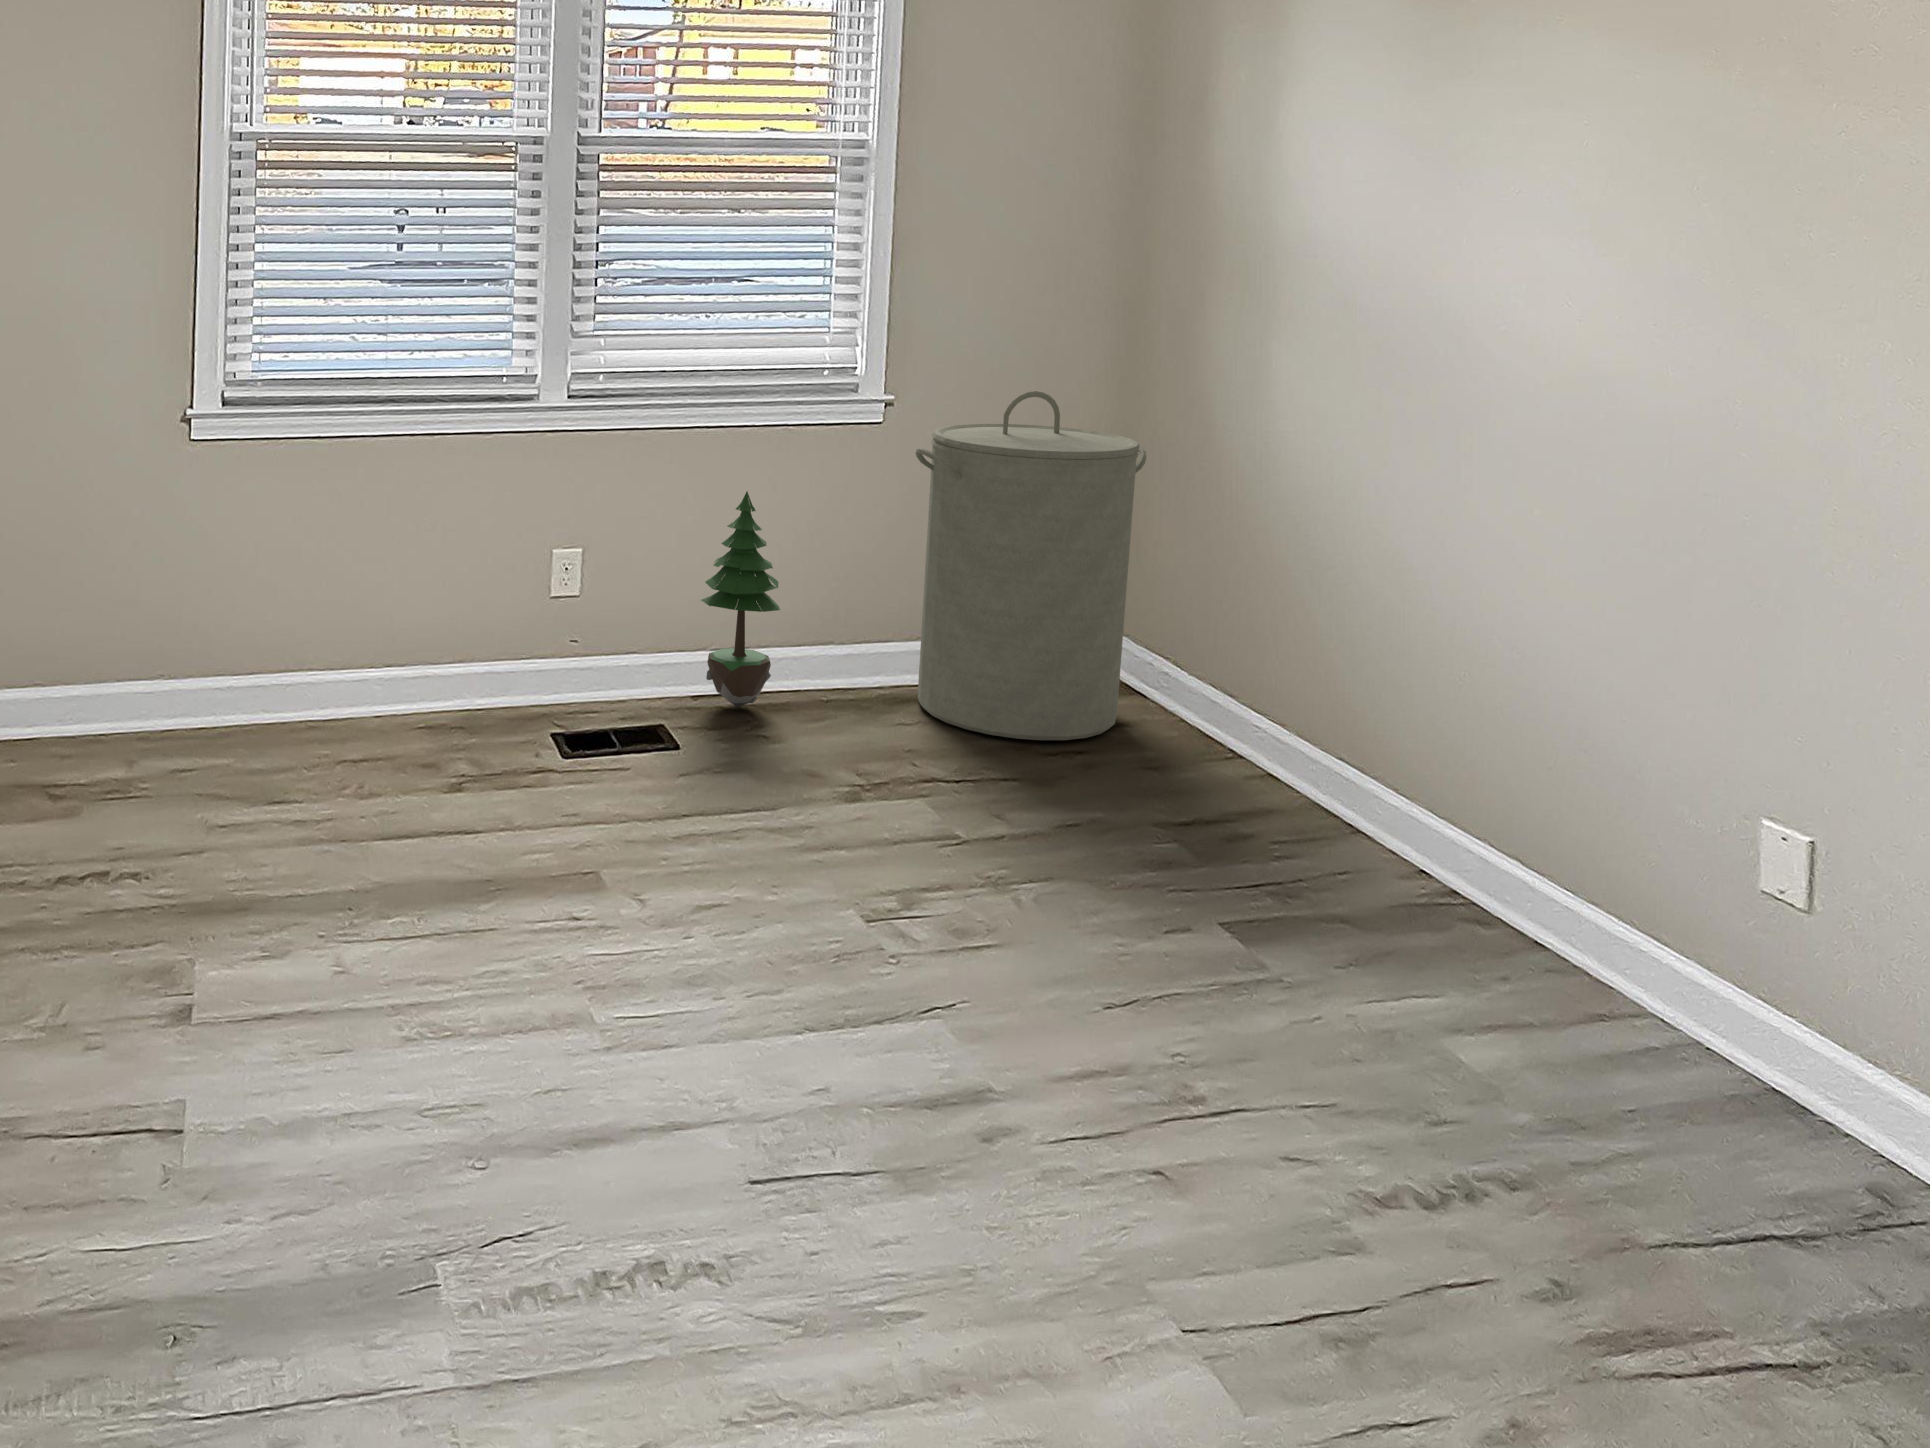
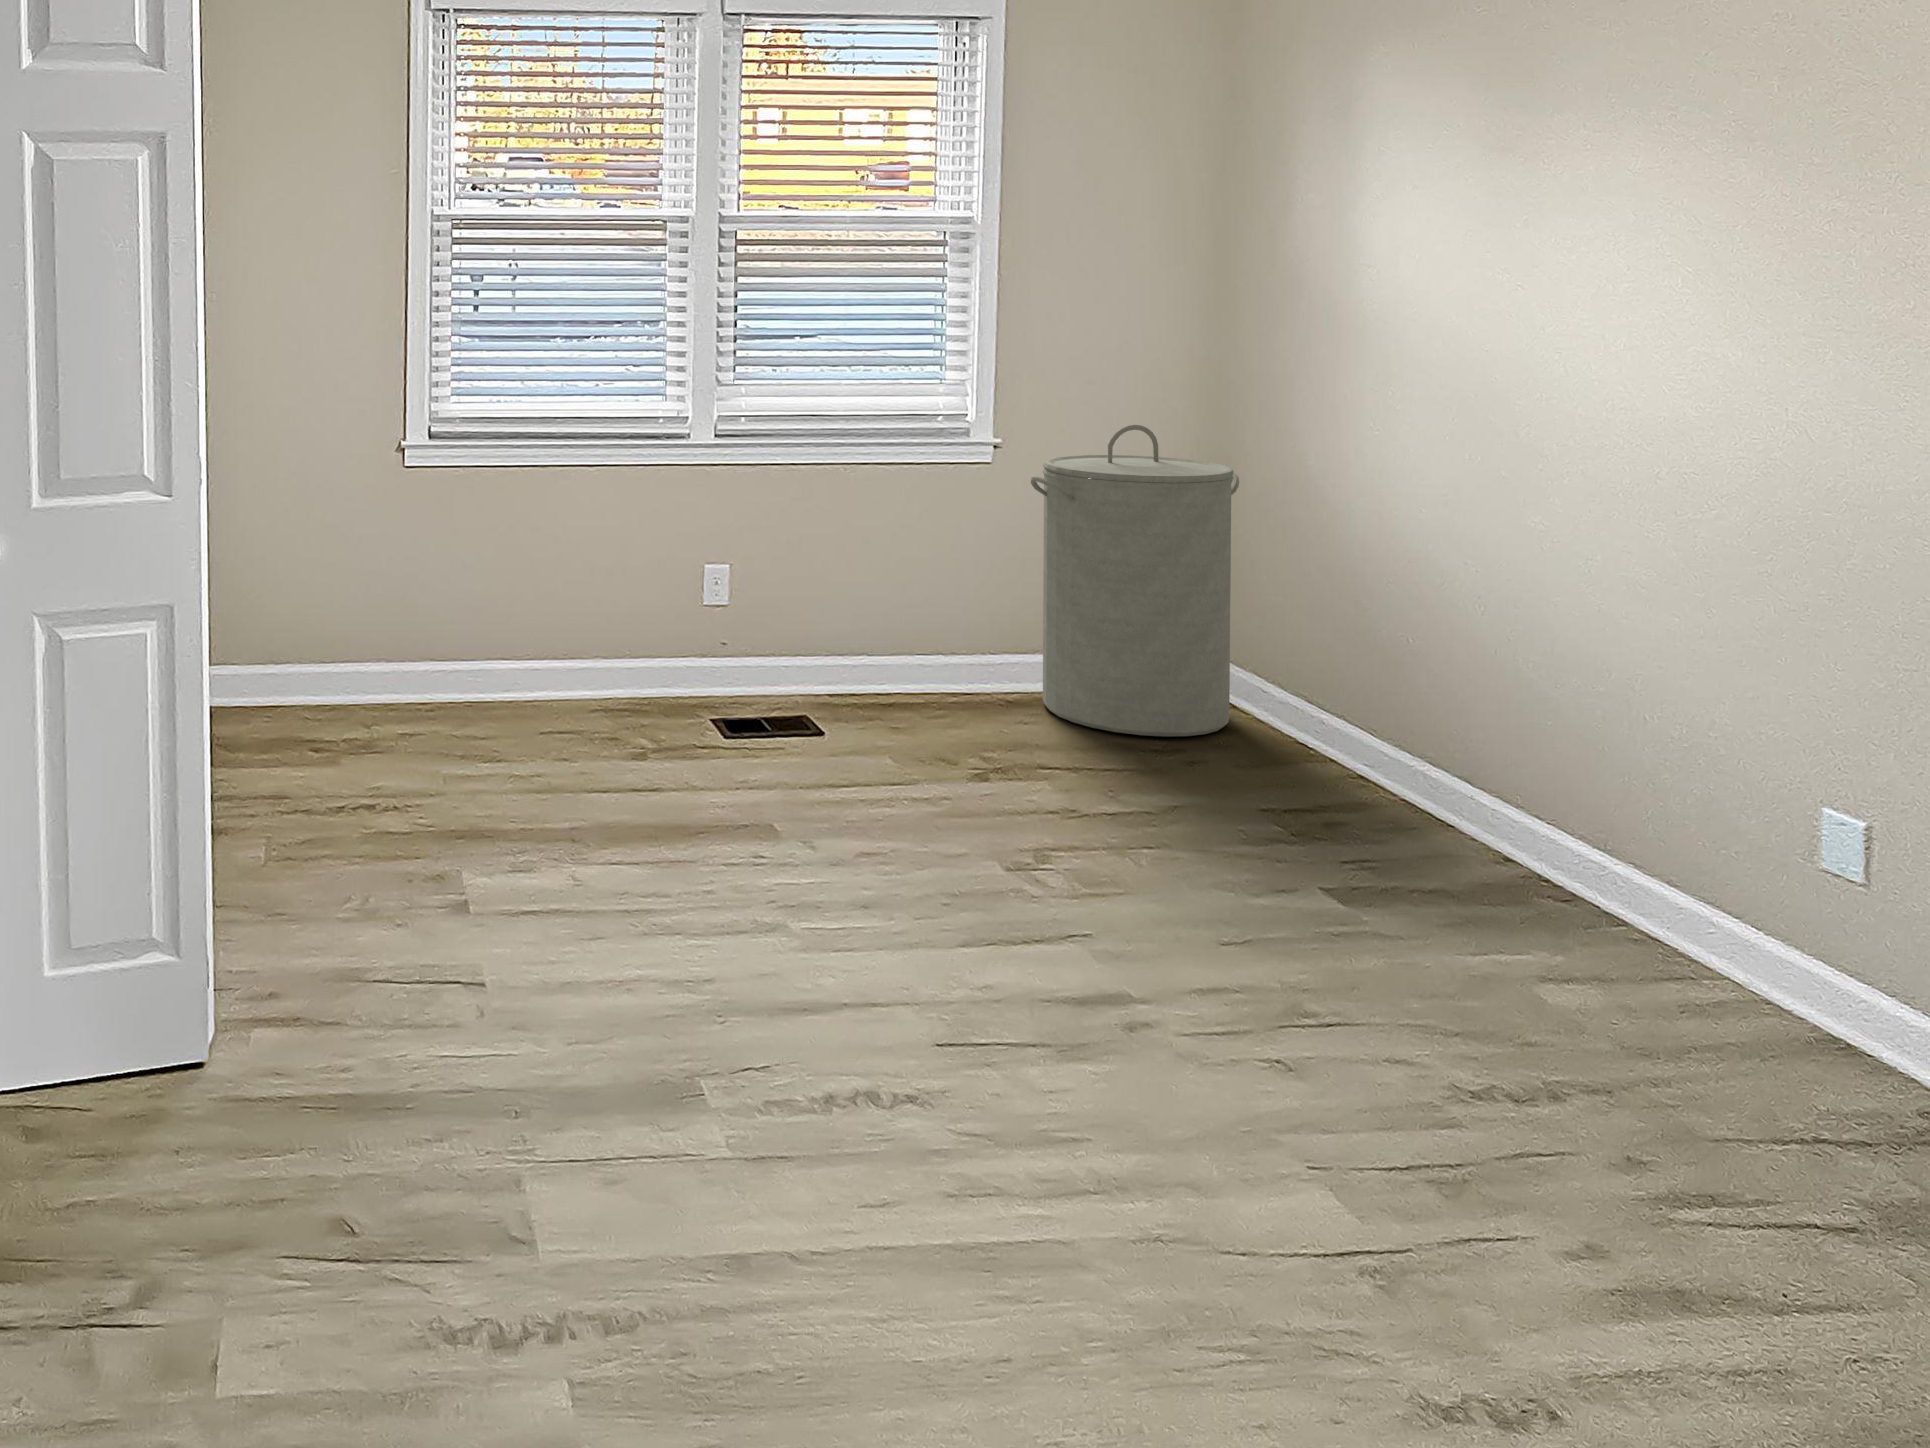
potted tree: present [701,492,780,708] -> none [844,516,917,711]

